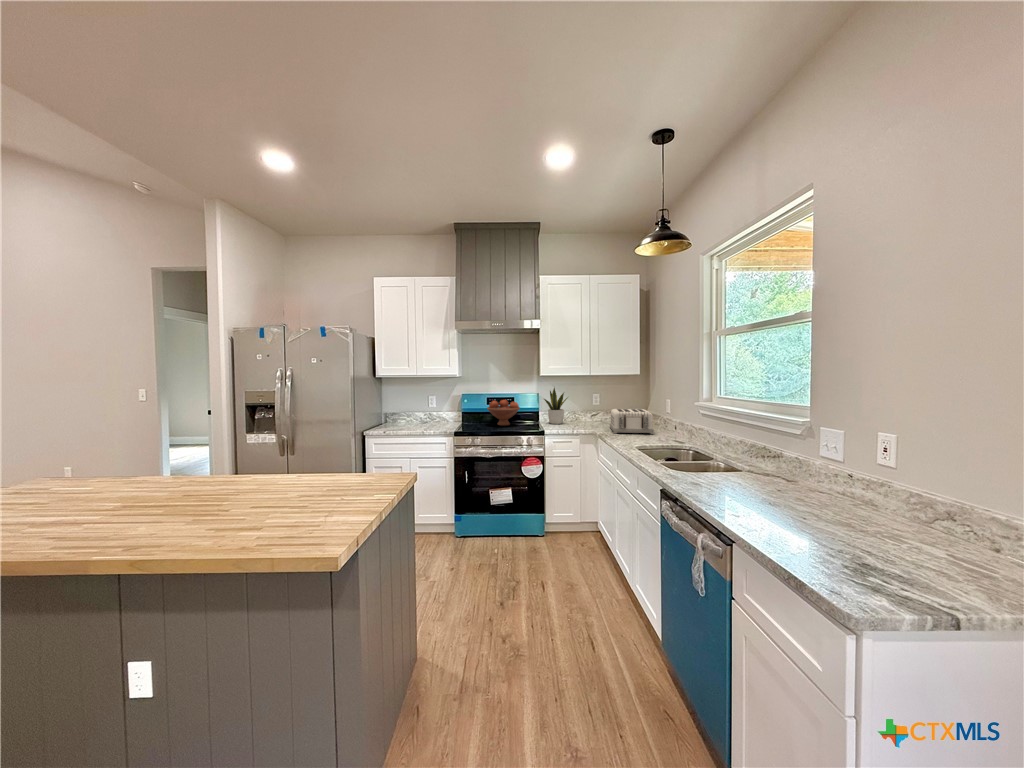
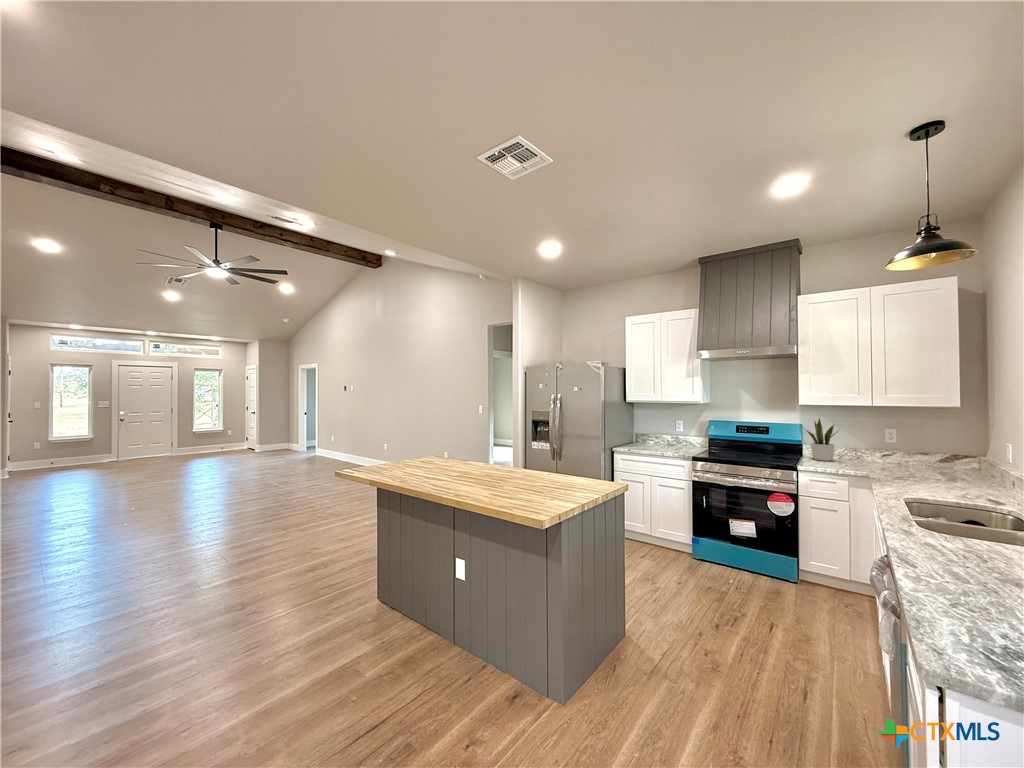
fruit bowl: present [487,400,520,426] -> none [732,429,772,456]
toaster: present [610,409,654,434] -> none [897,449,969,487]

